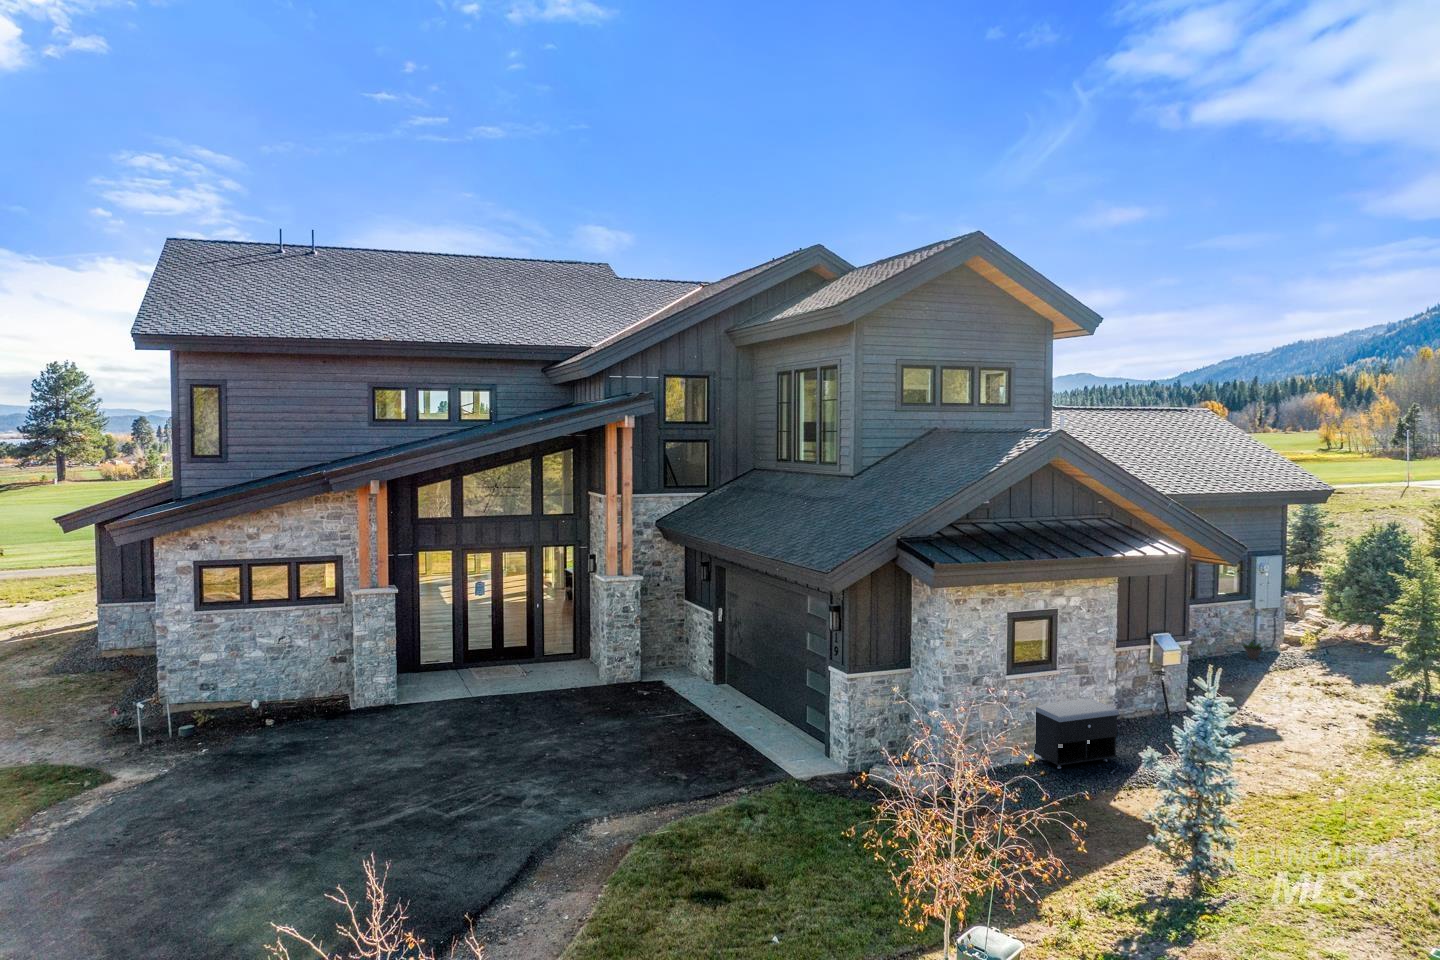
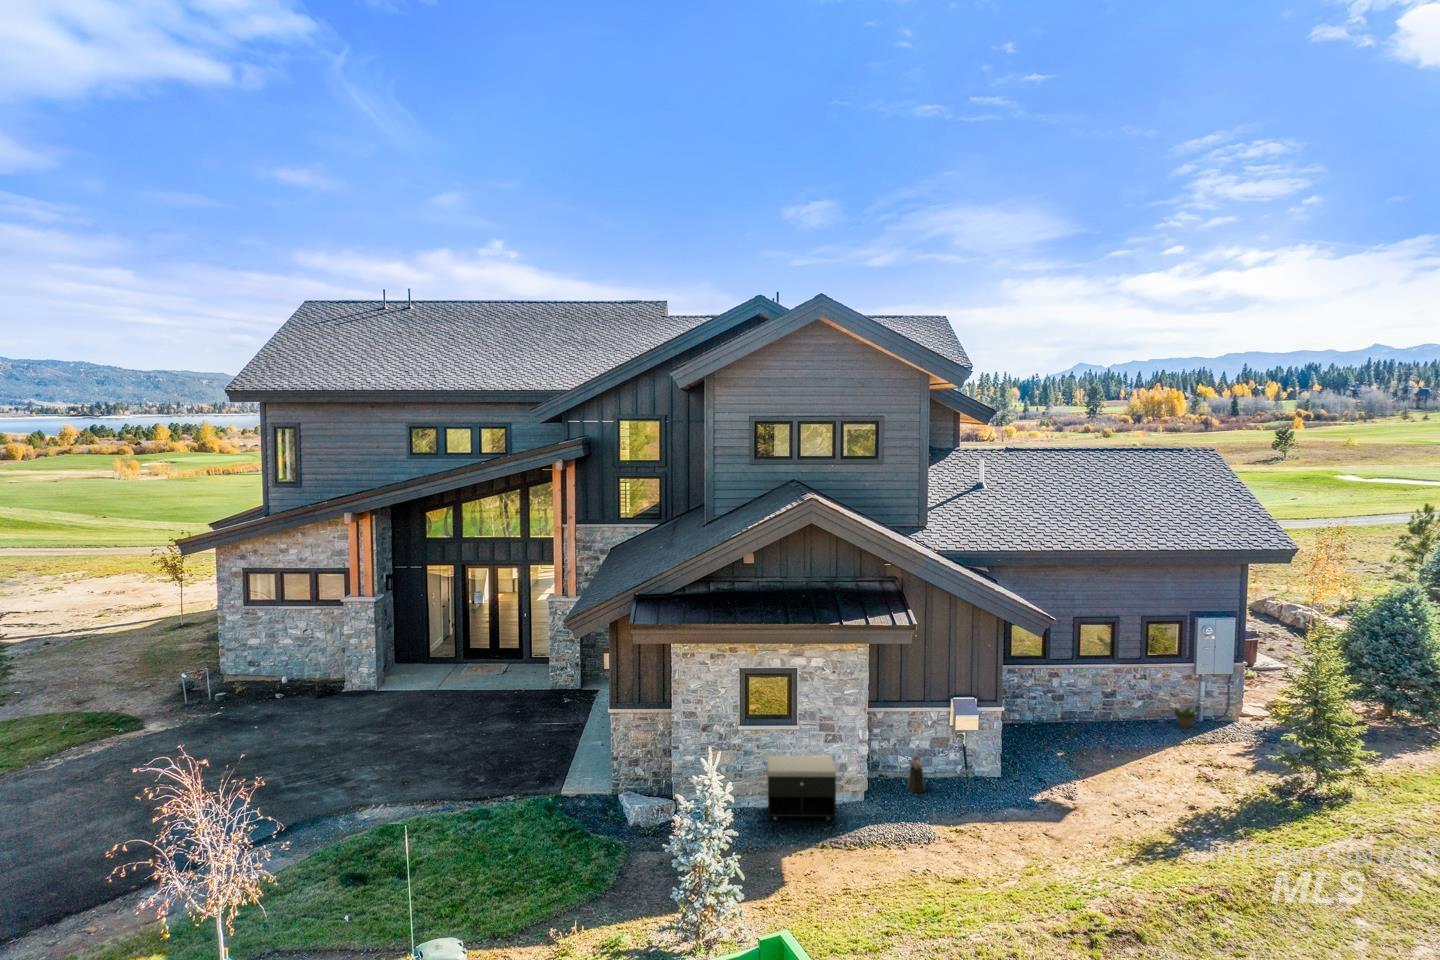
watering can: none [1126,694,1146,731] -> present [907,756,925,793]

